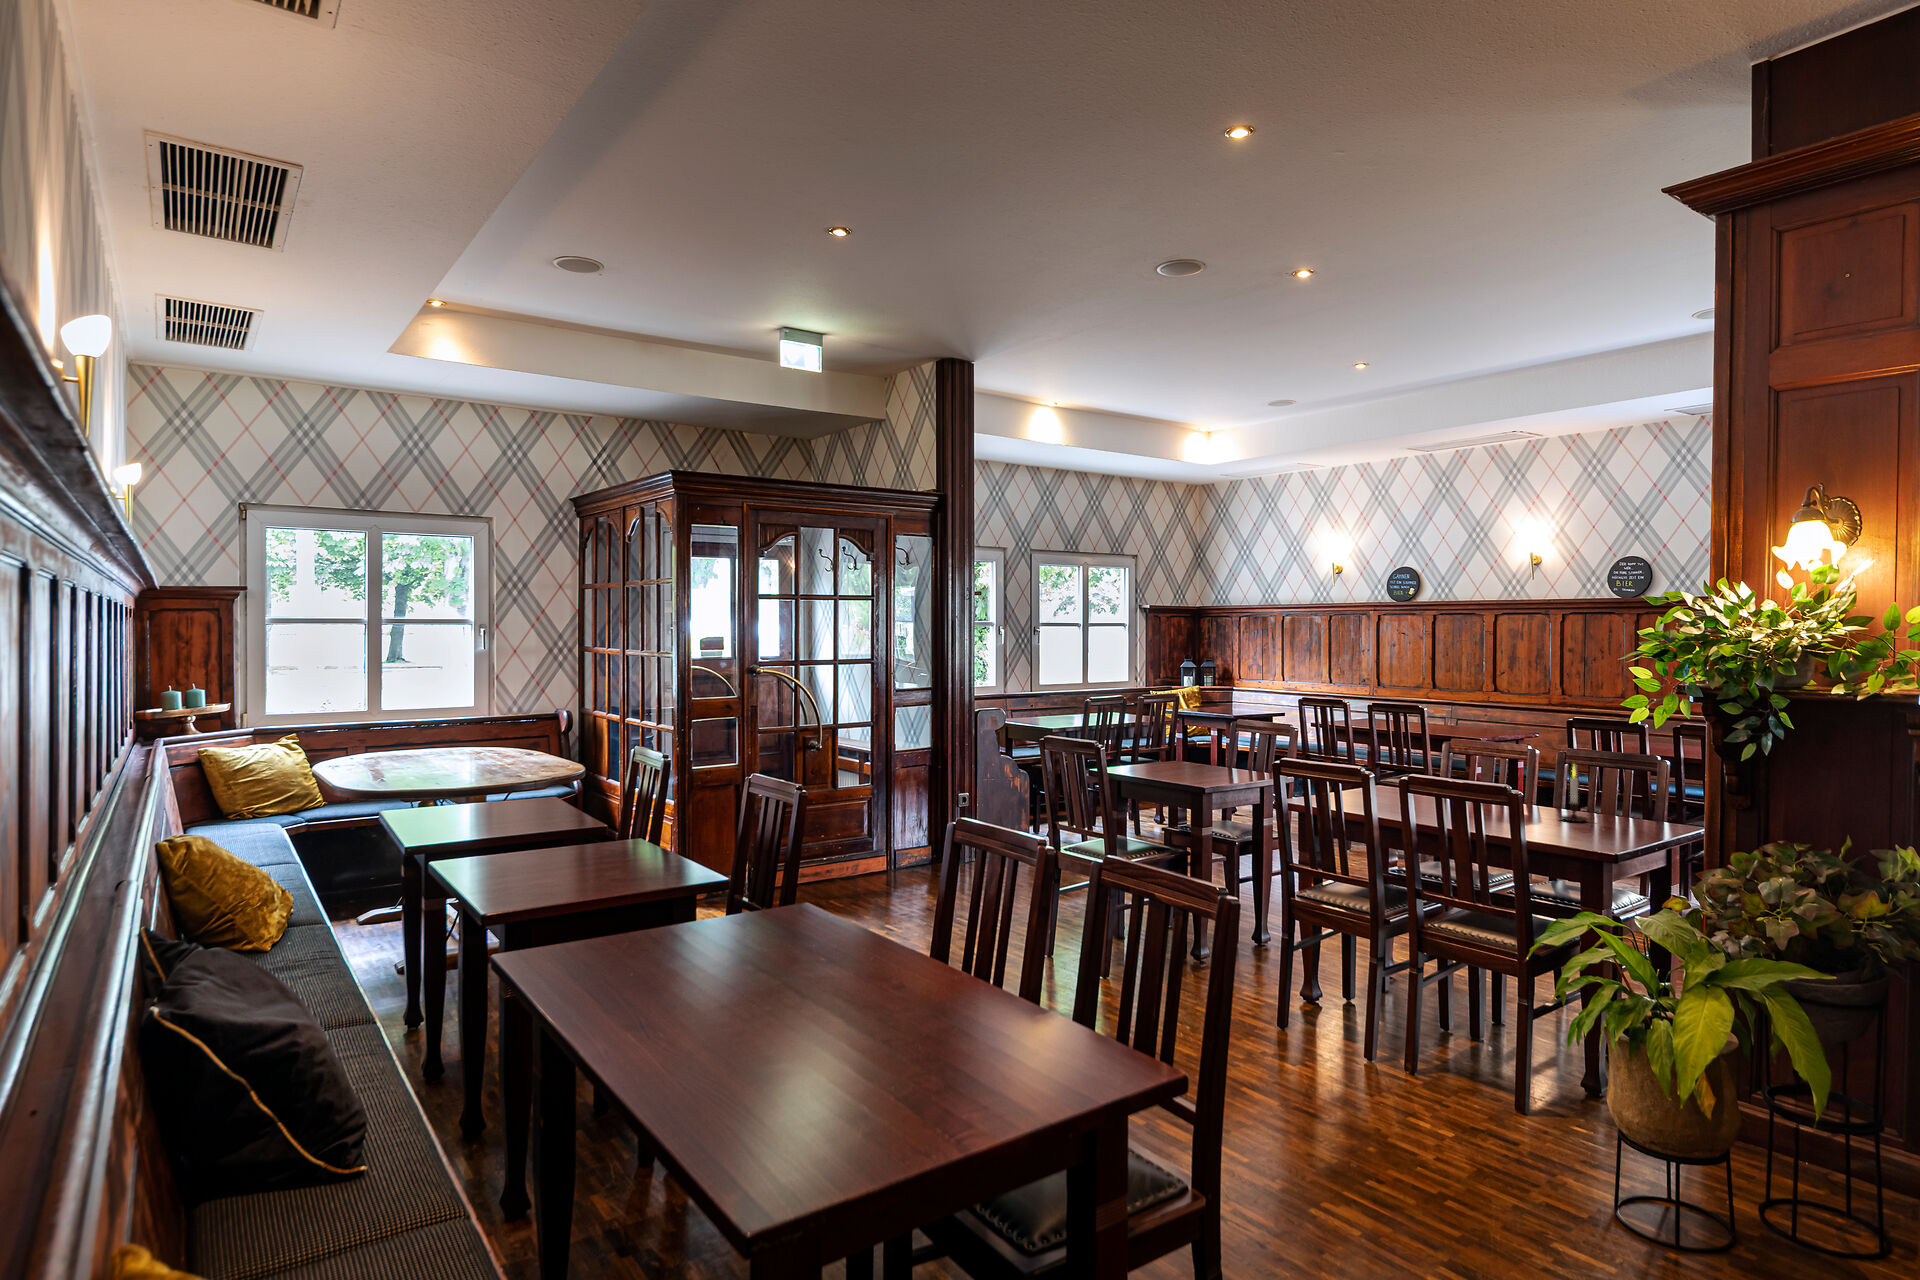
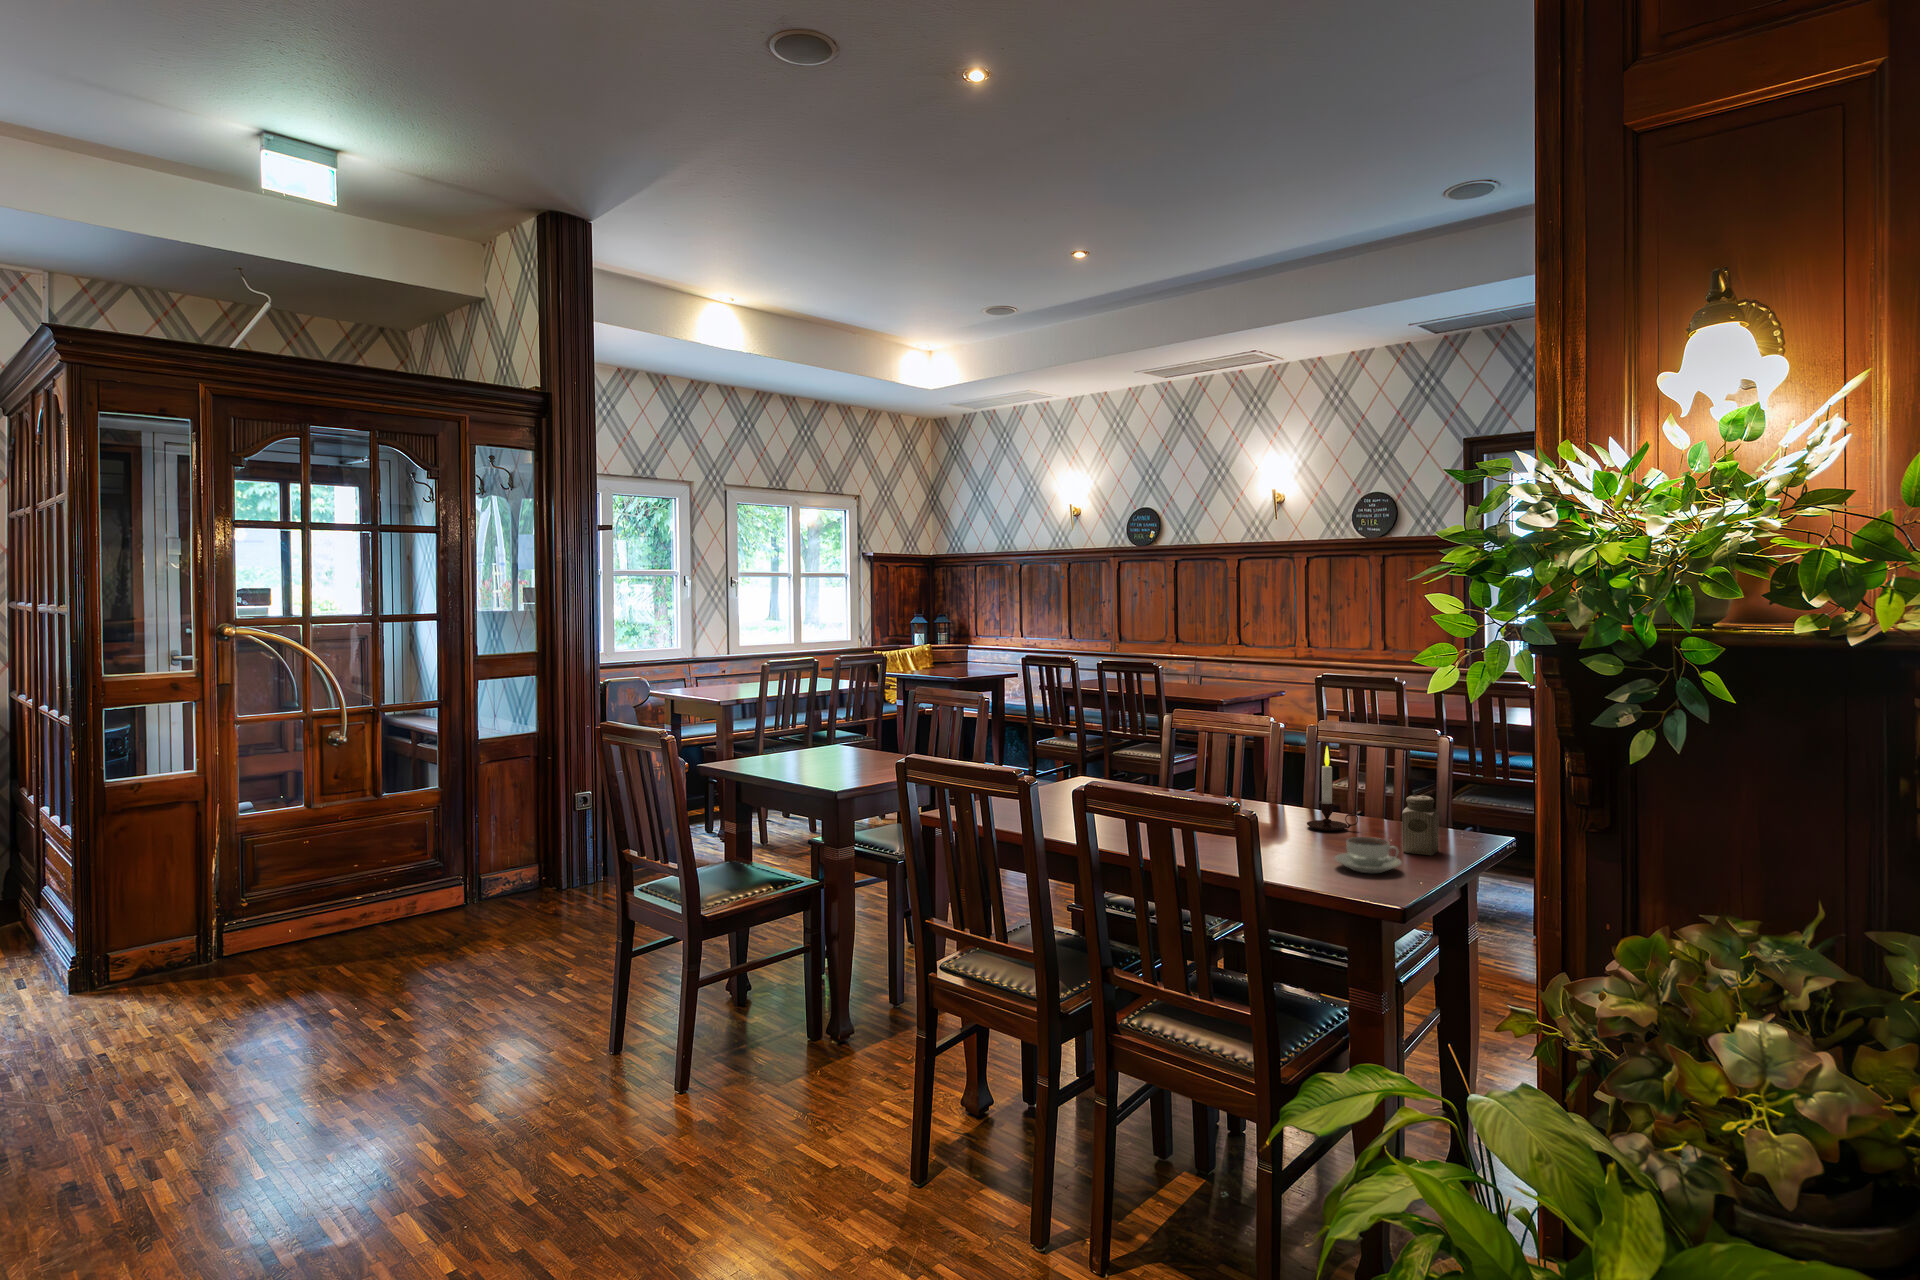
salt shaker: none [1627,796,1654,835] -> present [1402,795,1439,855]
coffee cup: none [1577,819,1624,841] -> present [1335,837,1402,873]

